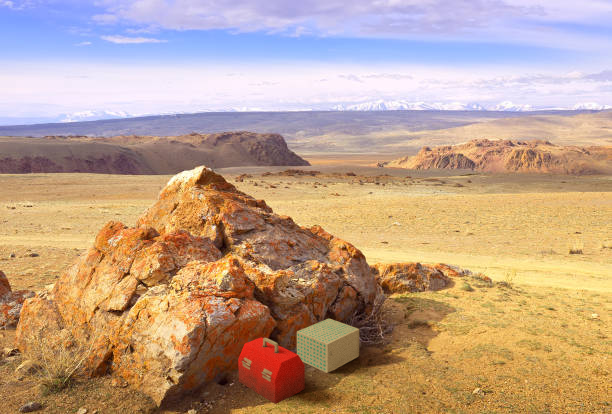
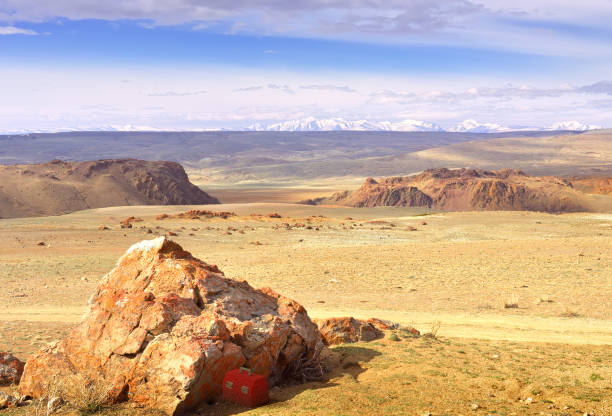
storage box: present [297,319,359,373] -> none [260,358,304,393]

